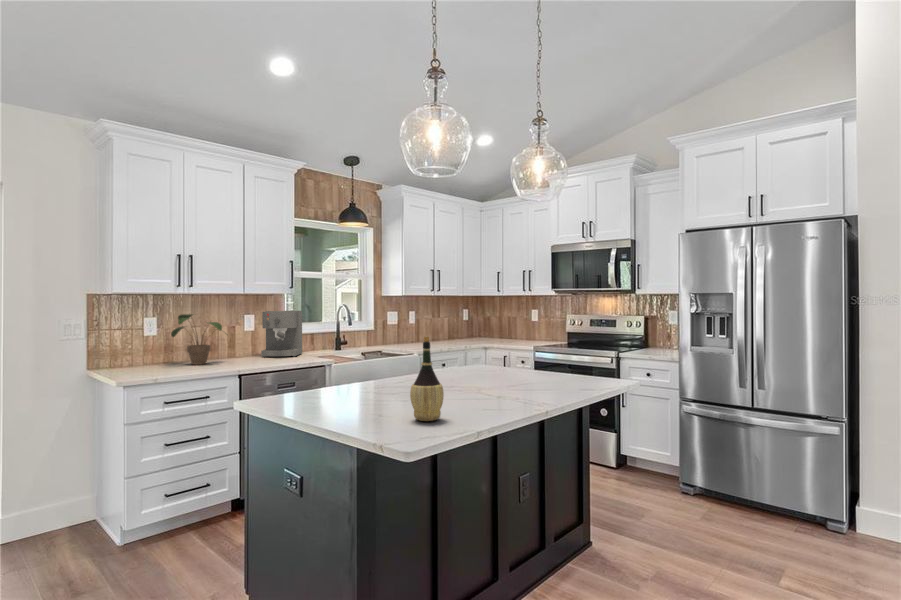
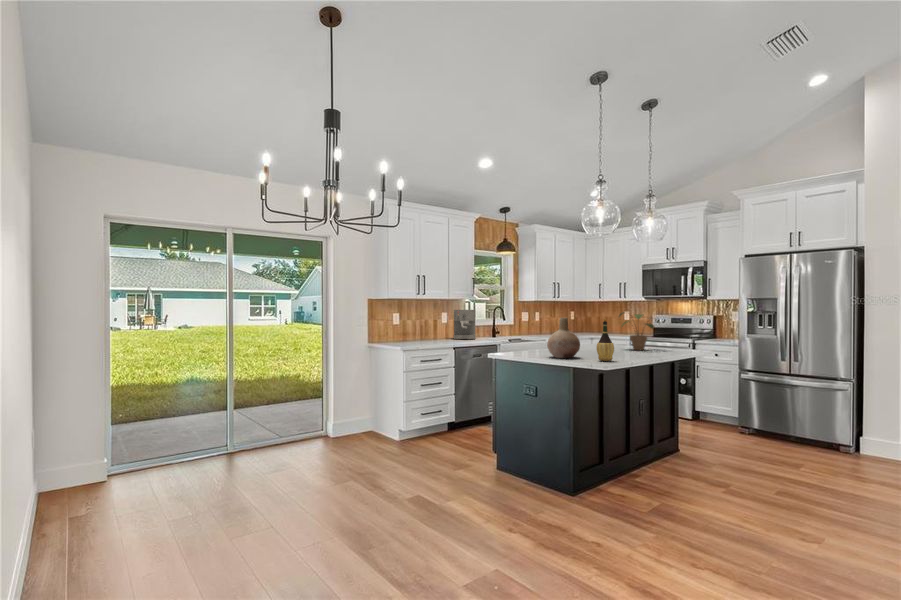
potted plant: present [171,314,226,365] -> present [619,312,660,350]
vase: none [329,333,391,412] -> present [547,318,580,358]

